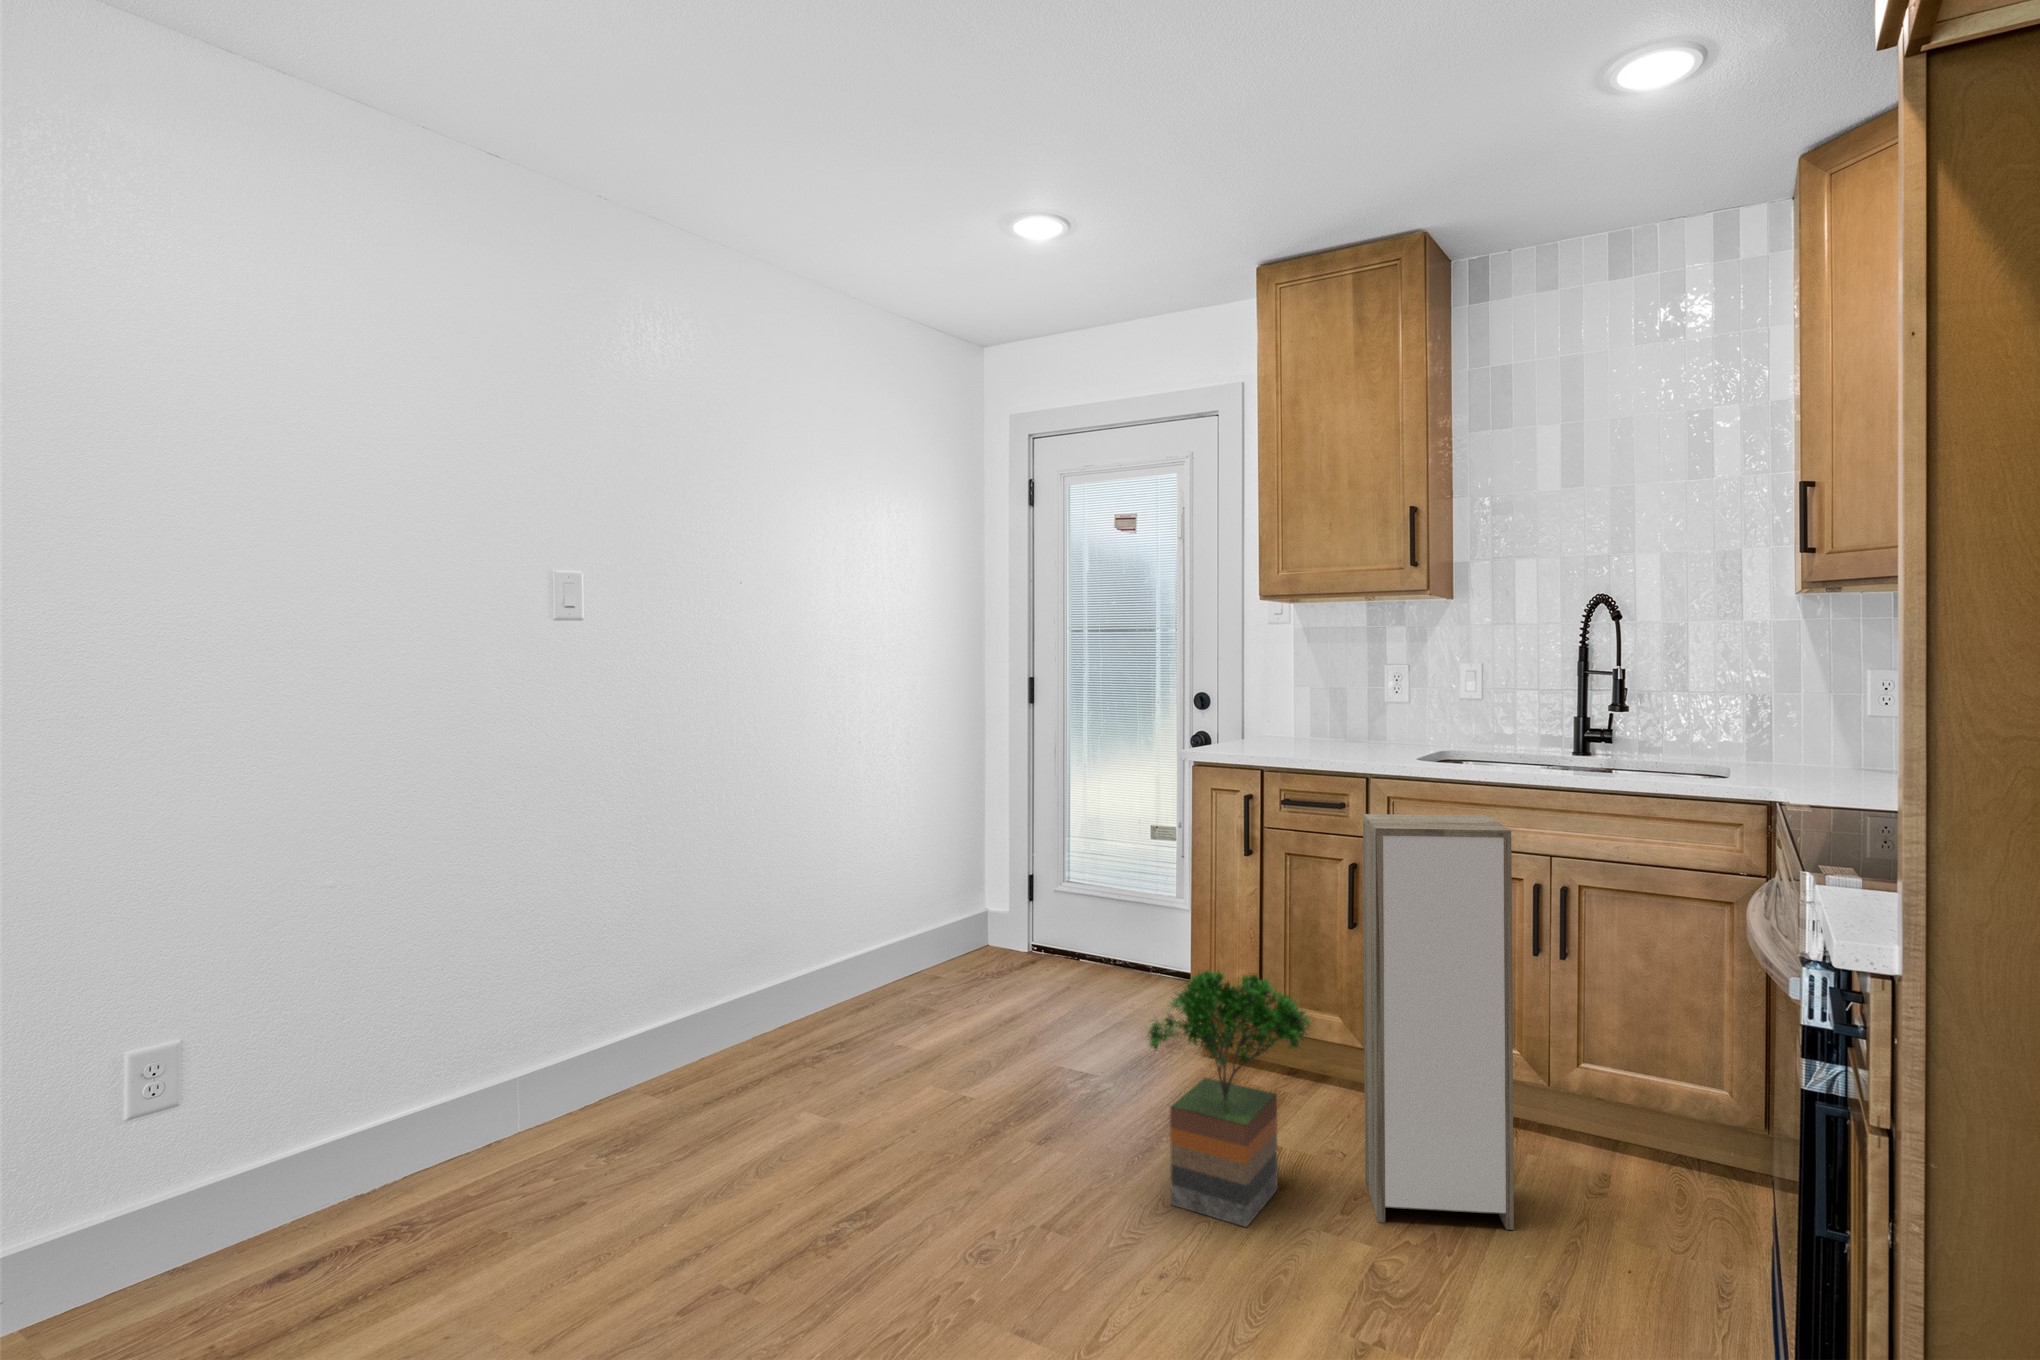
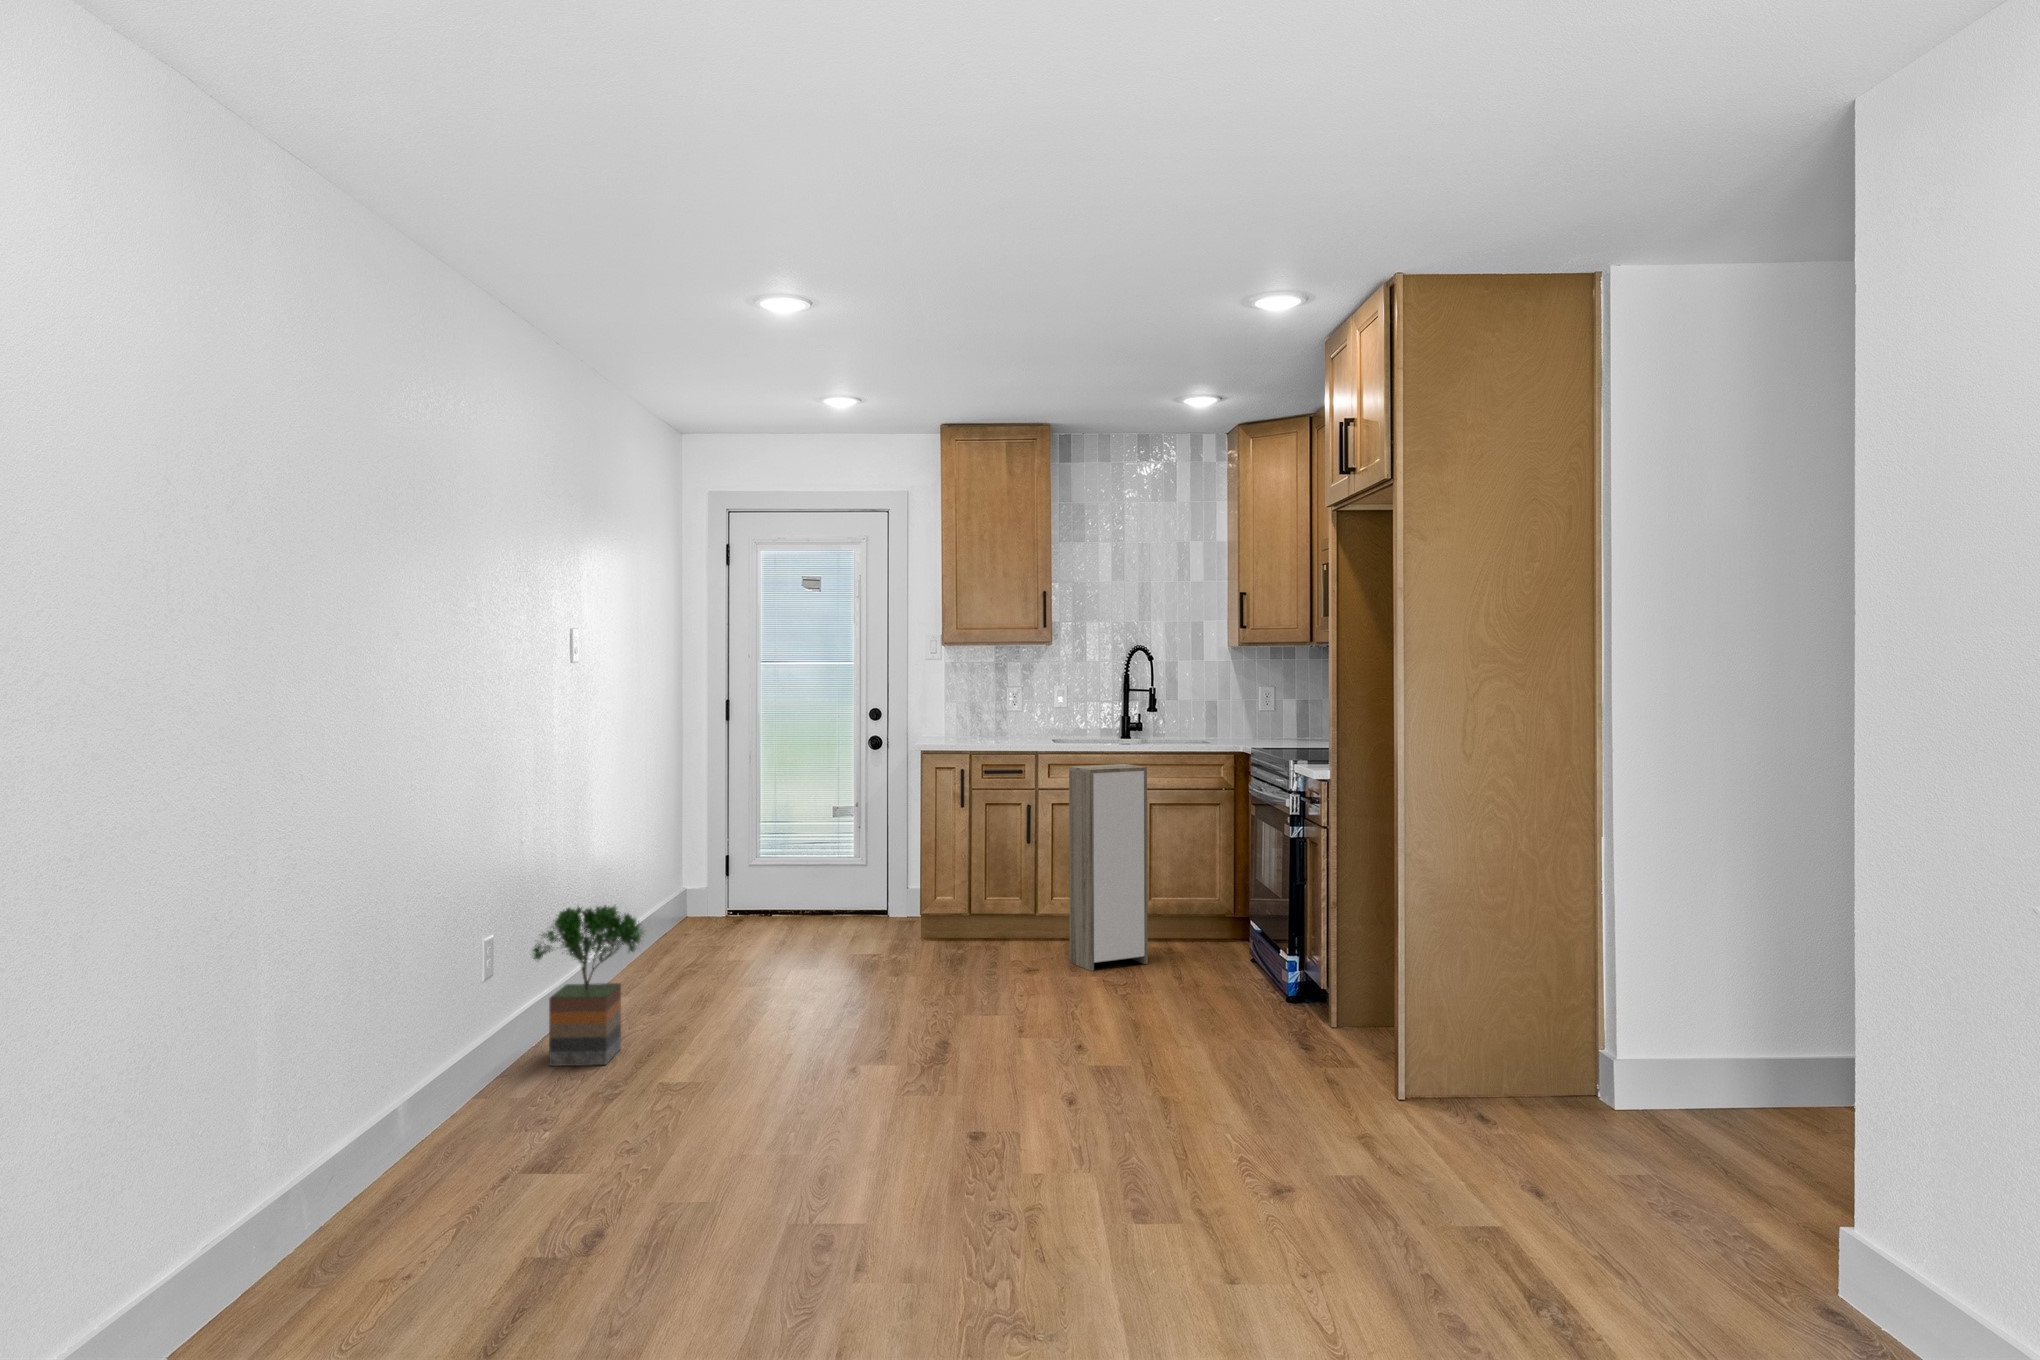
potted tree: present [1147,970,1312,1227] -> present [533,905,644,1066]

